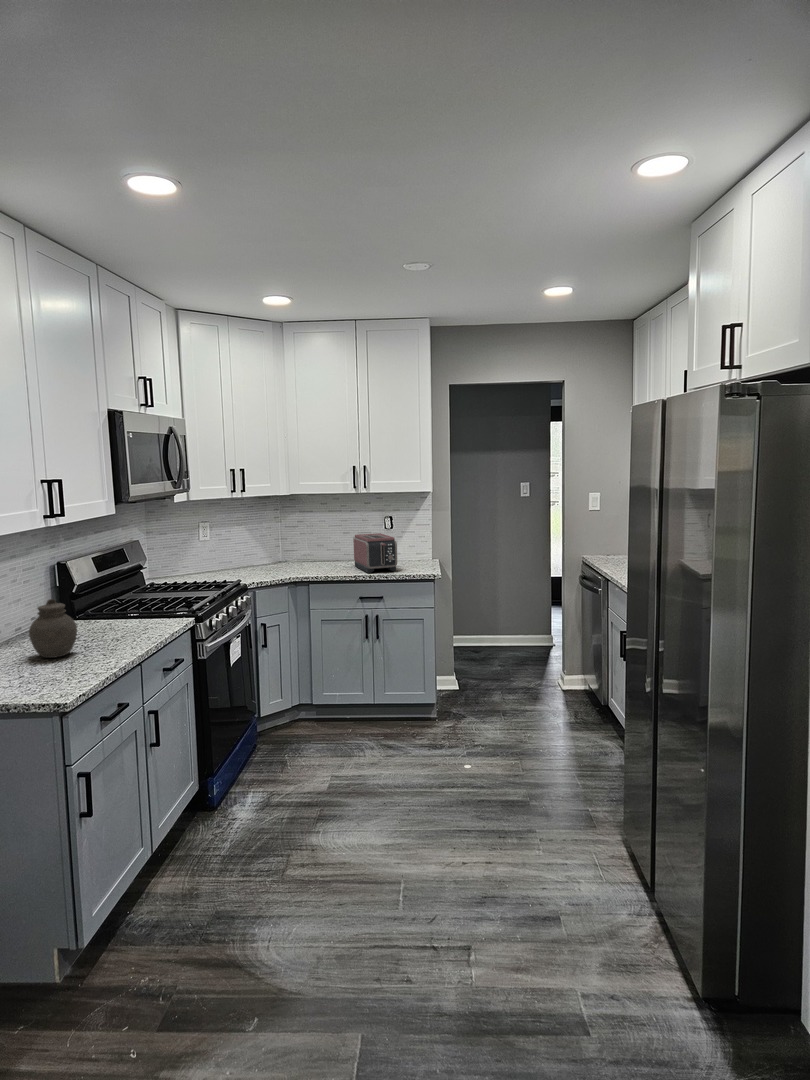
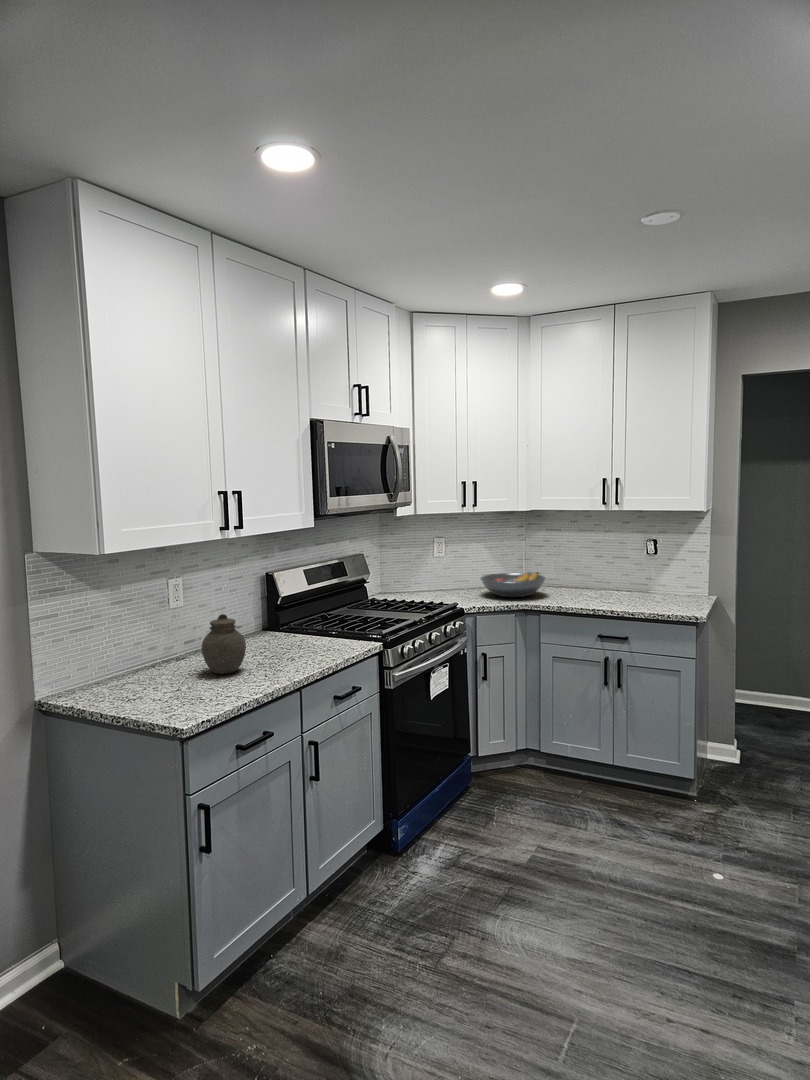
toaster: present [353,533,397,573] -> none [602,557,652,605]
fruit bowl: none [251,550,309,573] -> present [481,572,546,597]

